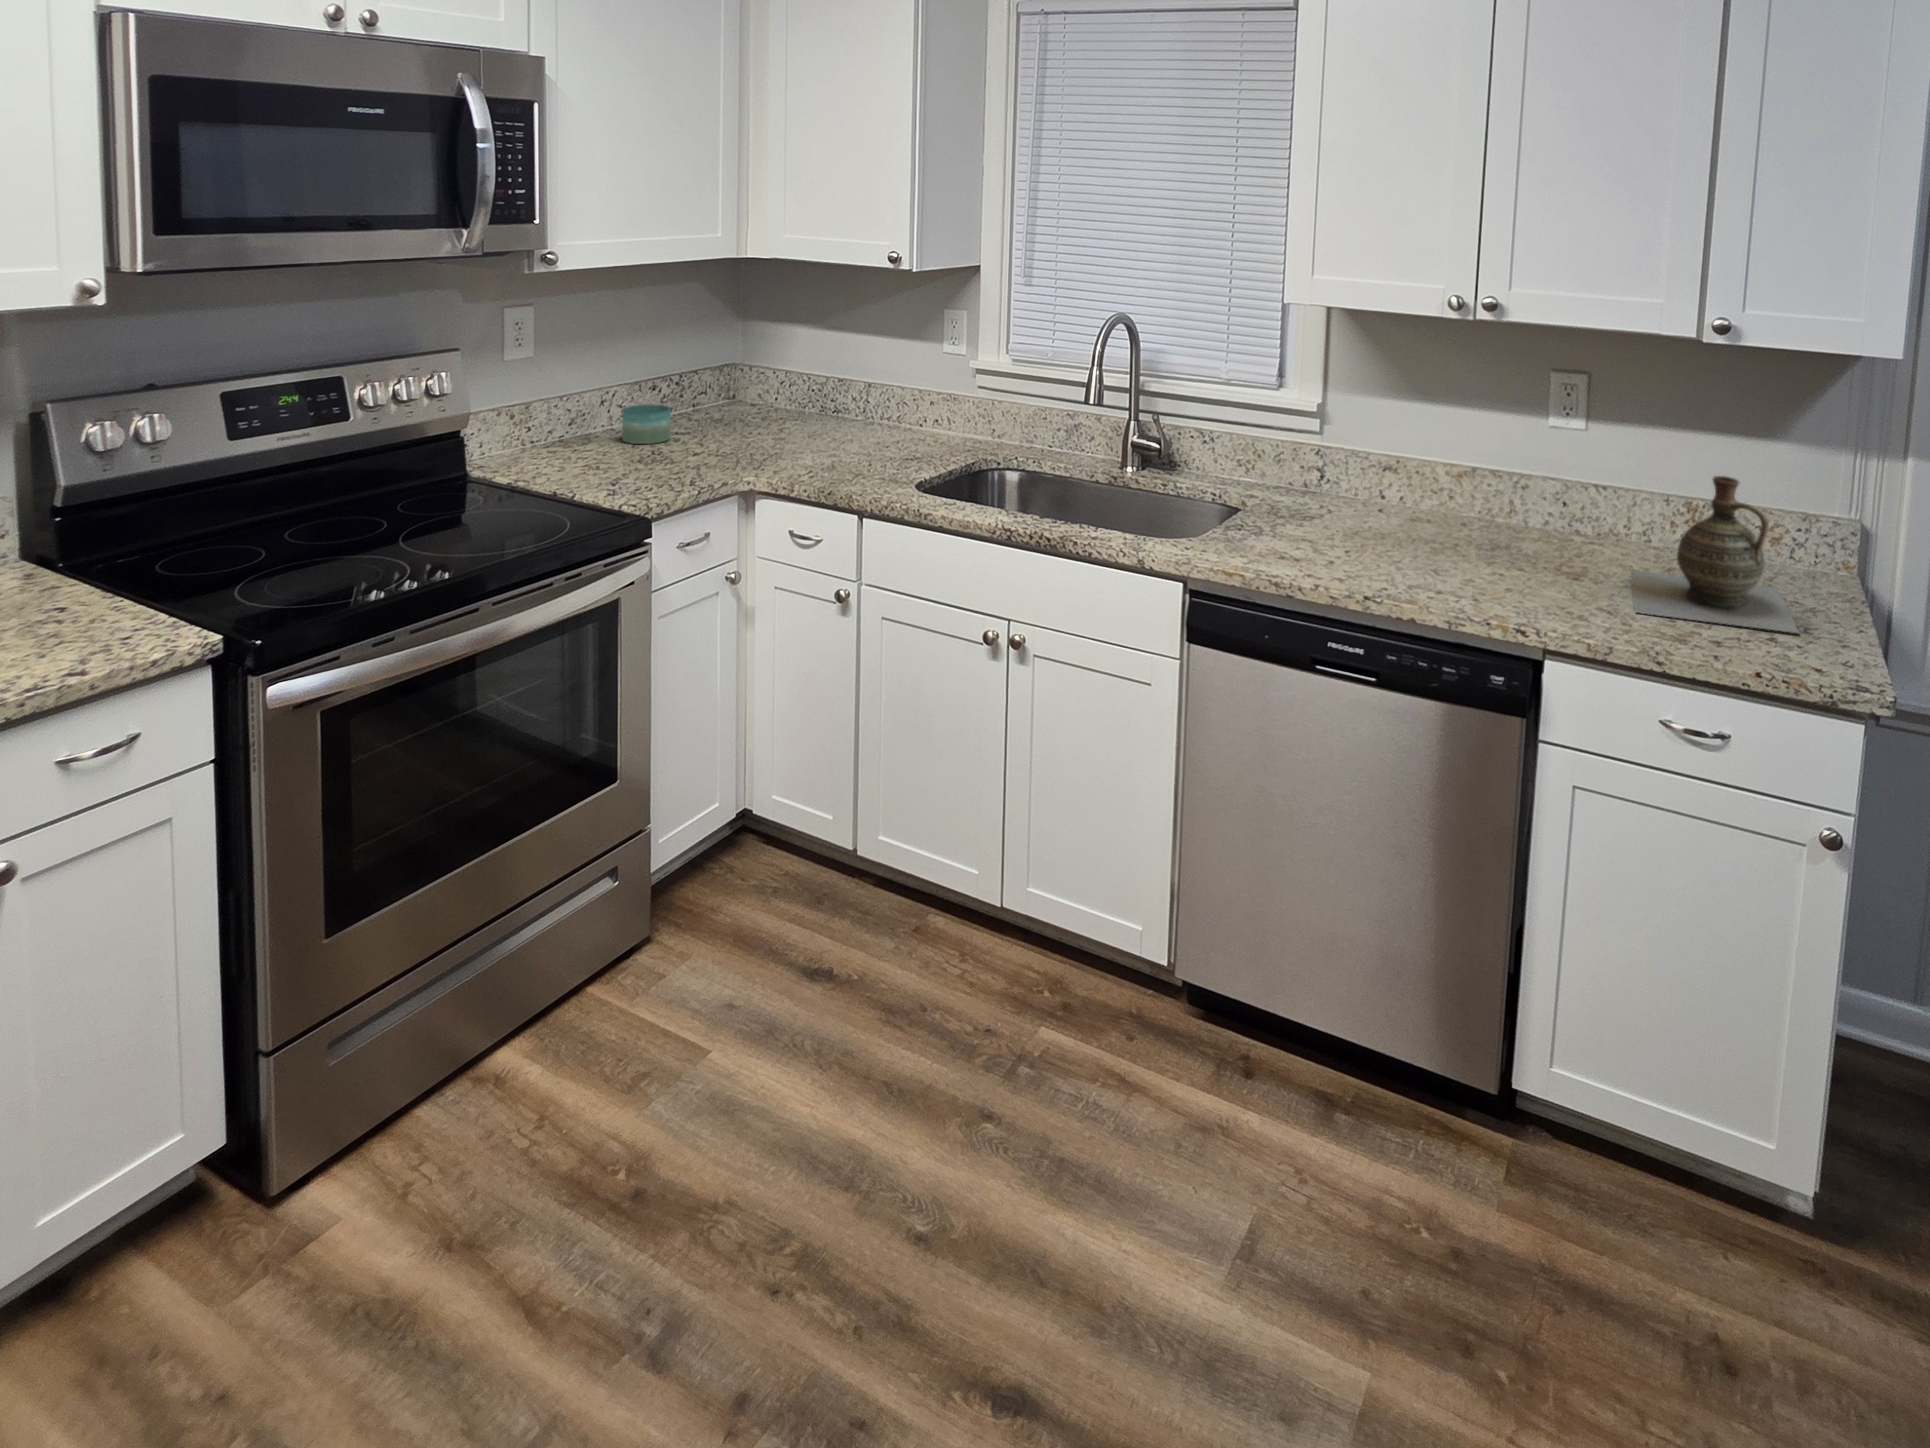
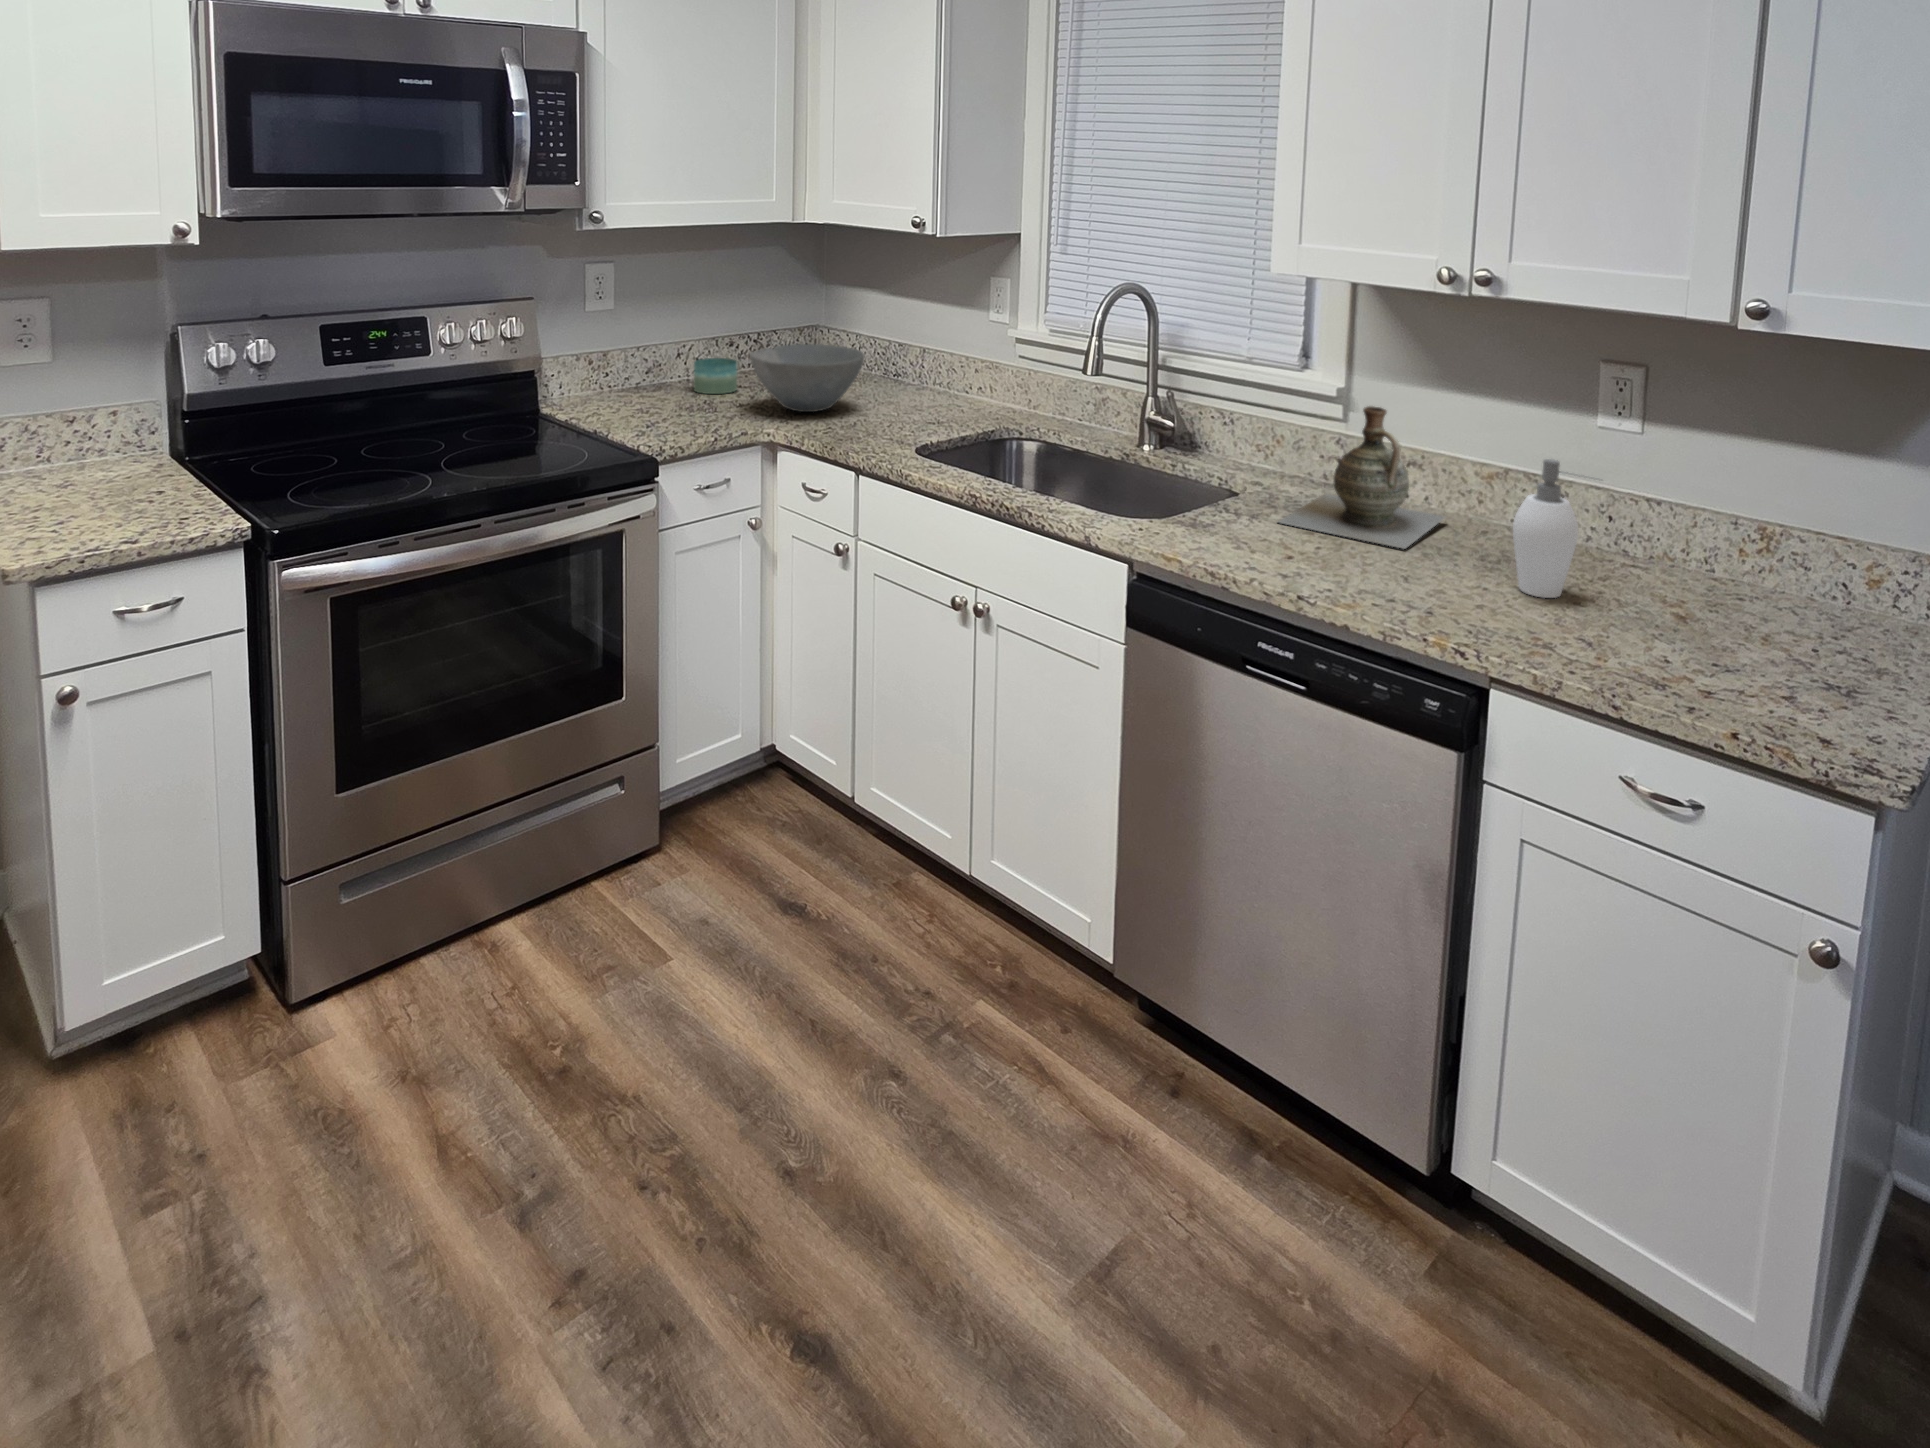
bowl: none [703,385,825,457] -> present [750,344,864,412]
soap dispenser: none [1519,458,1596,578] -> present [1513,459,1578,598]
ceramic jug: present [1630,476,1798,633] -> present [1279,406,1445,549]

